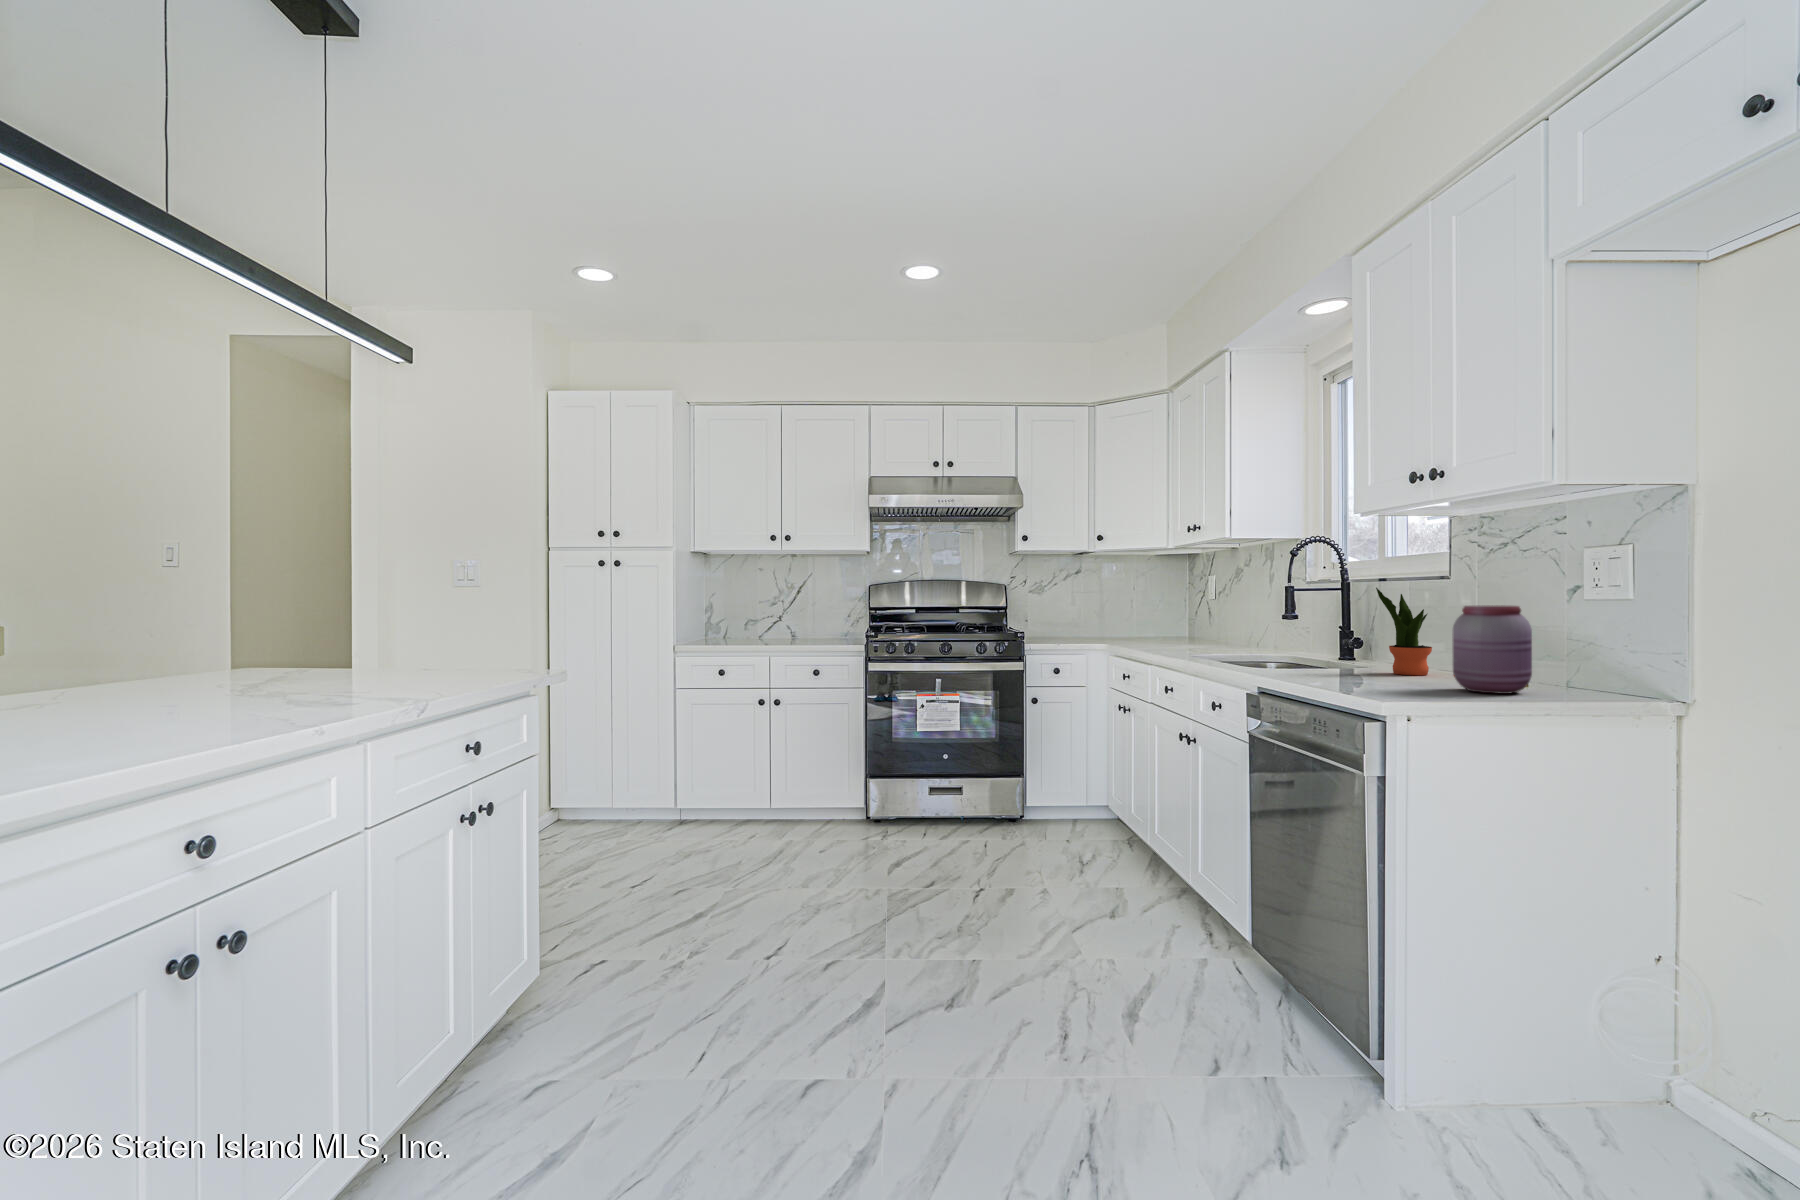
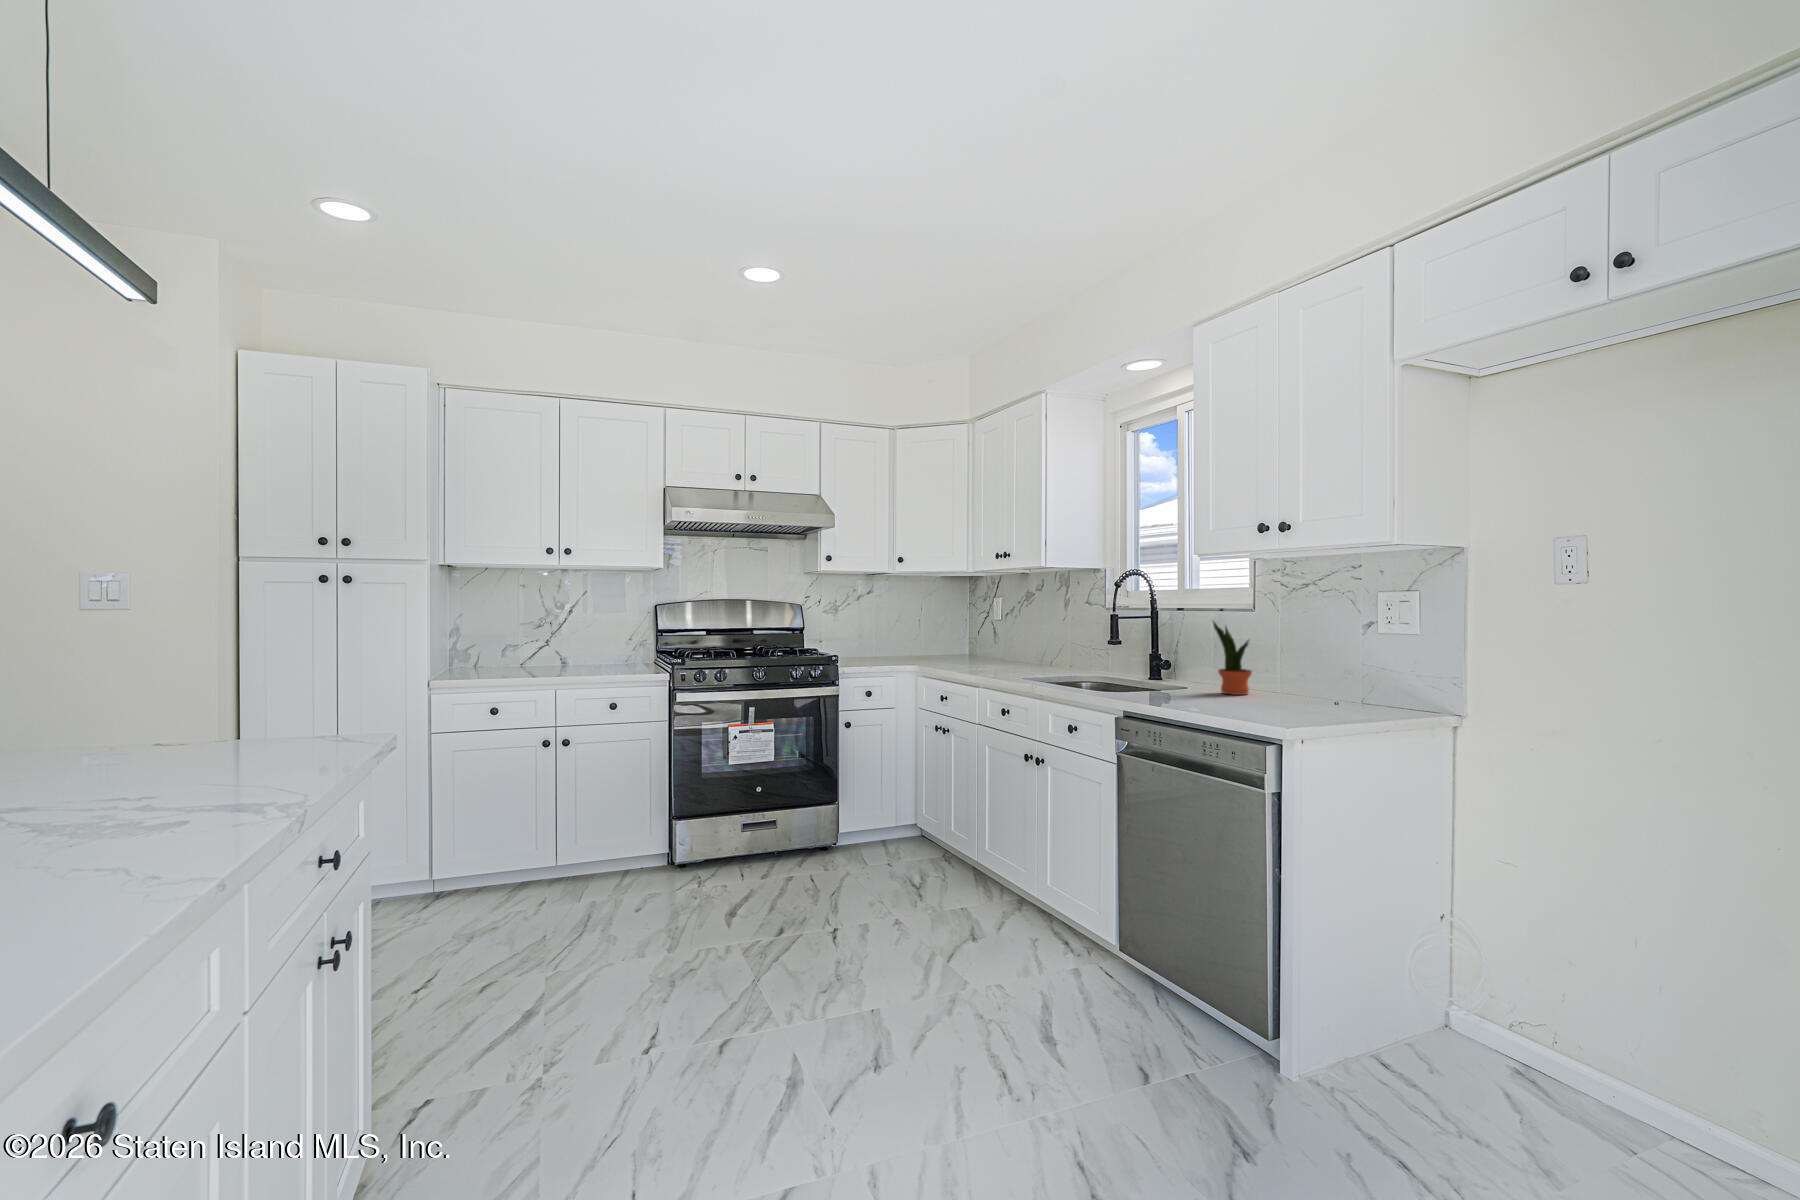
jar: present [1452,605,1532,694] -> none [1298,639,1357,712]

